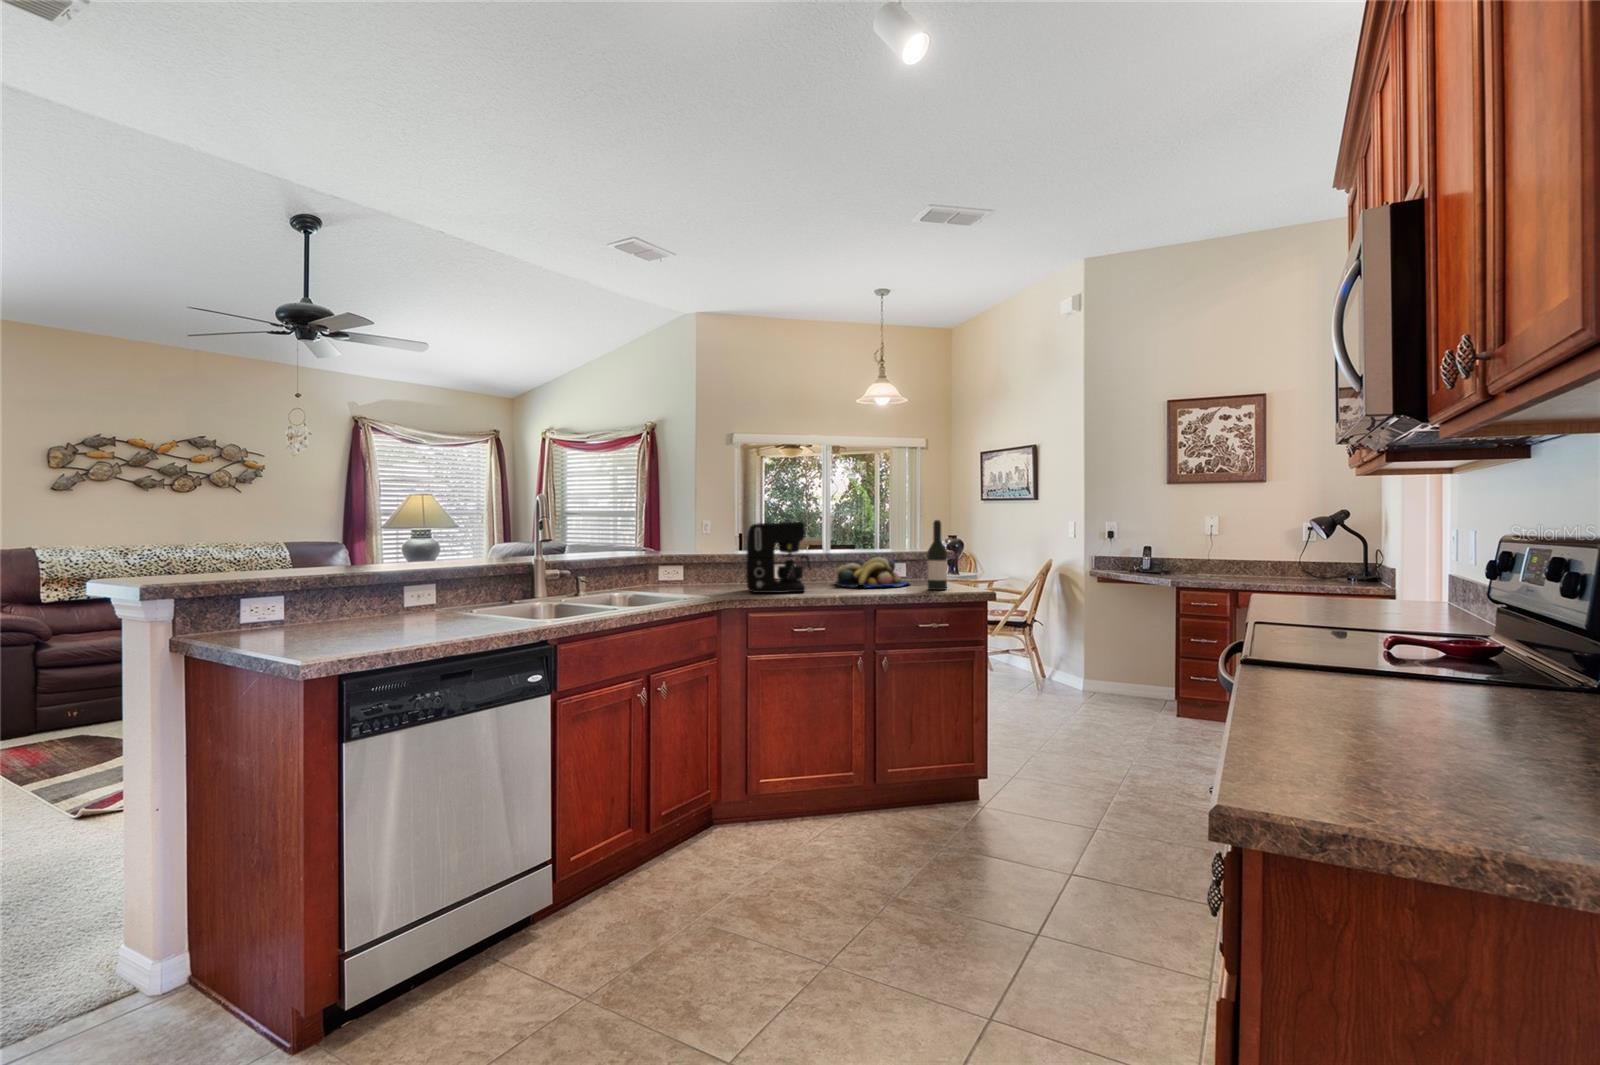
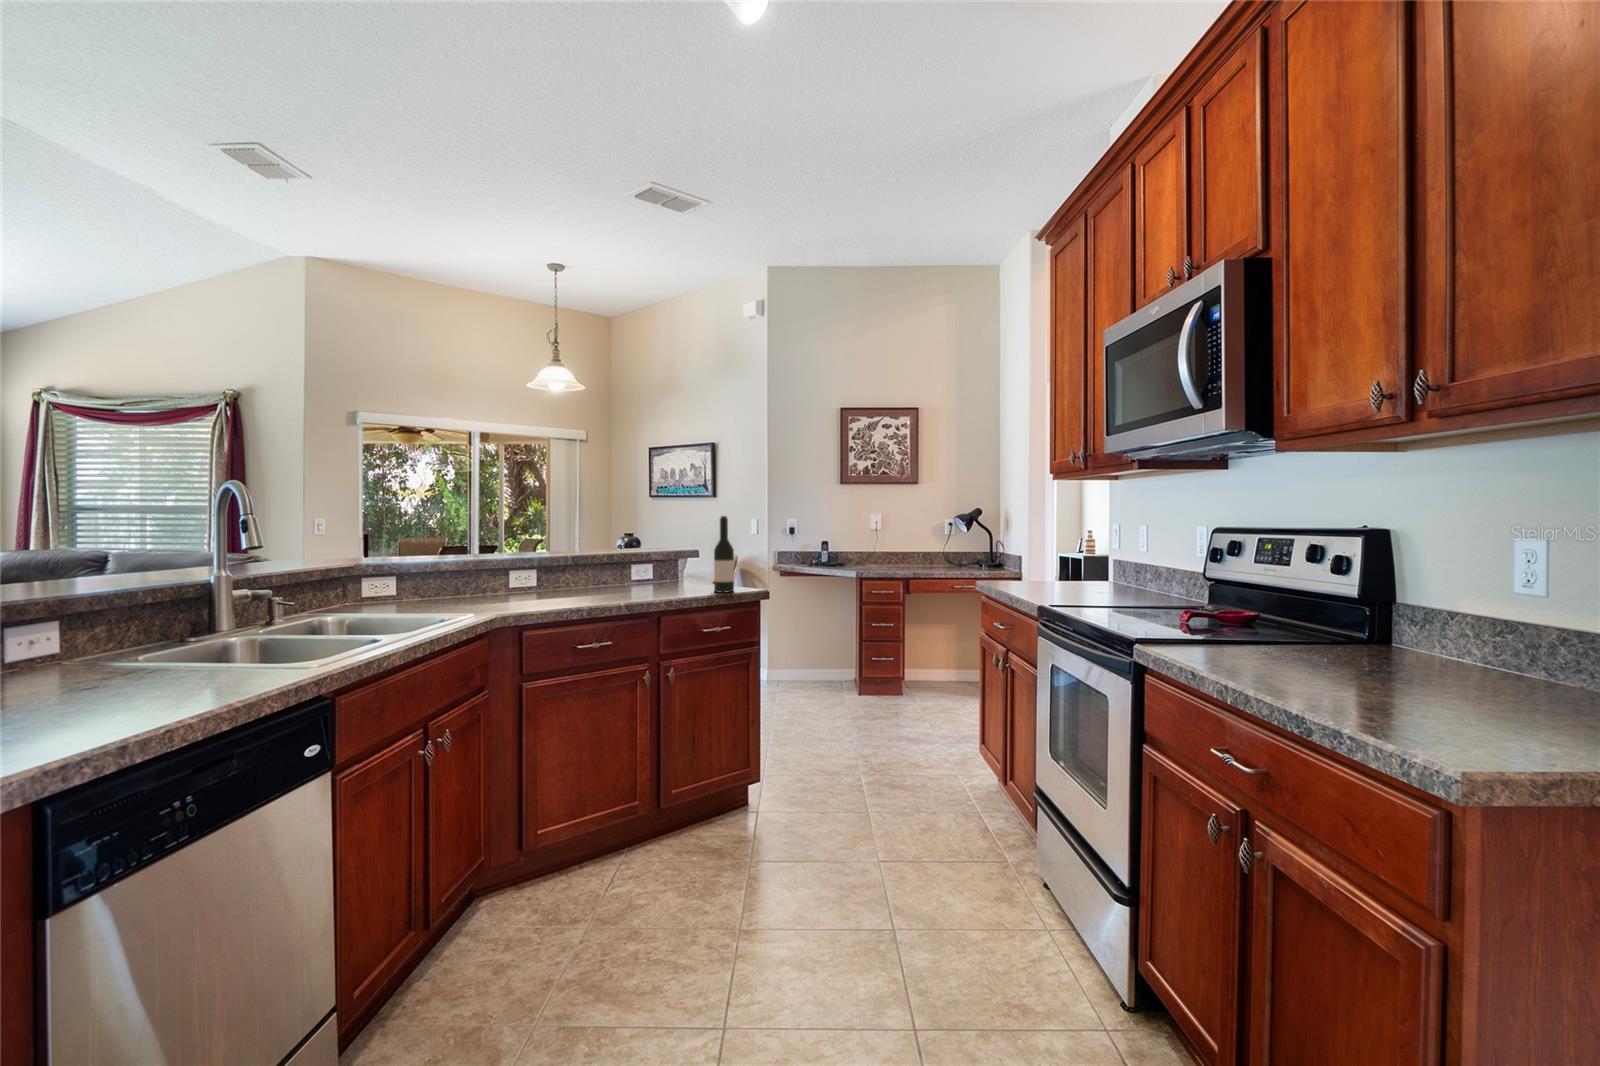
coffee maker: present [746,522,810,593] -> none [496,518,584,609]
fruit bowl: present [836,557,909,587] -> none [596,558,684,594]

